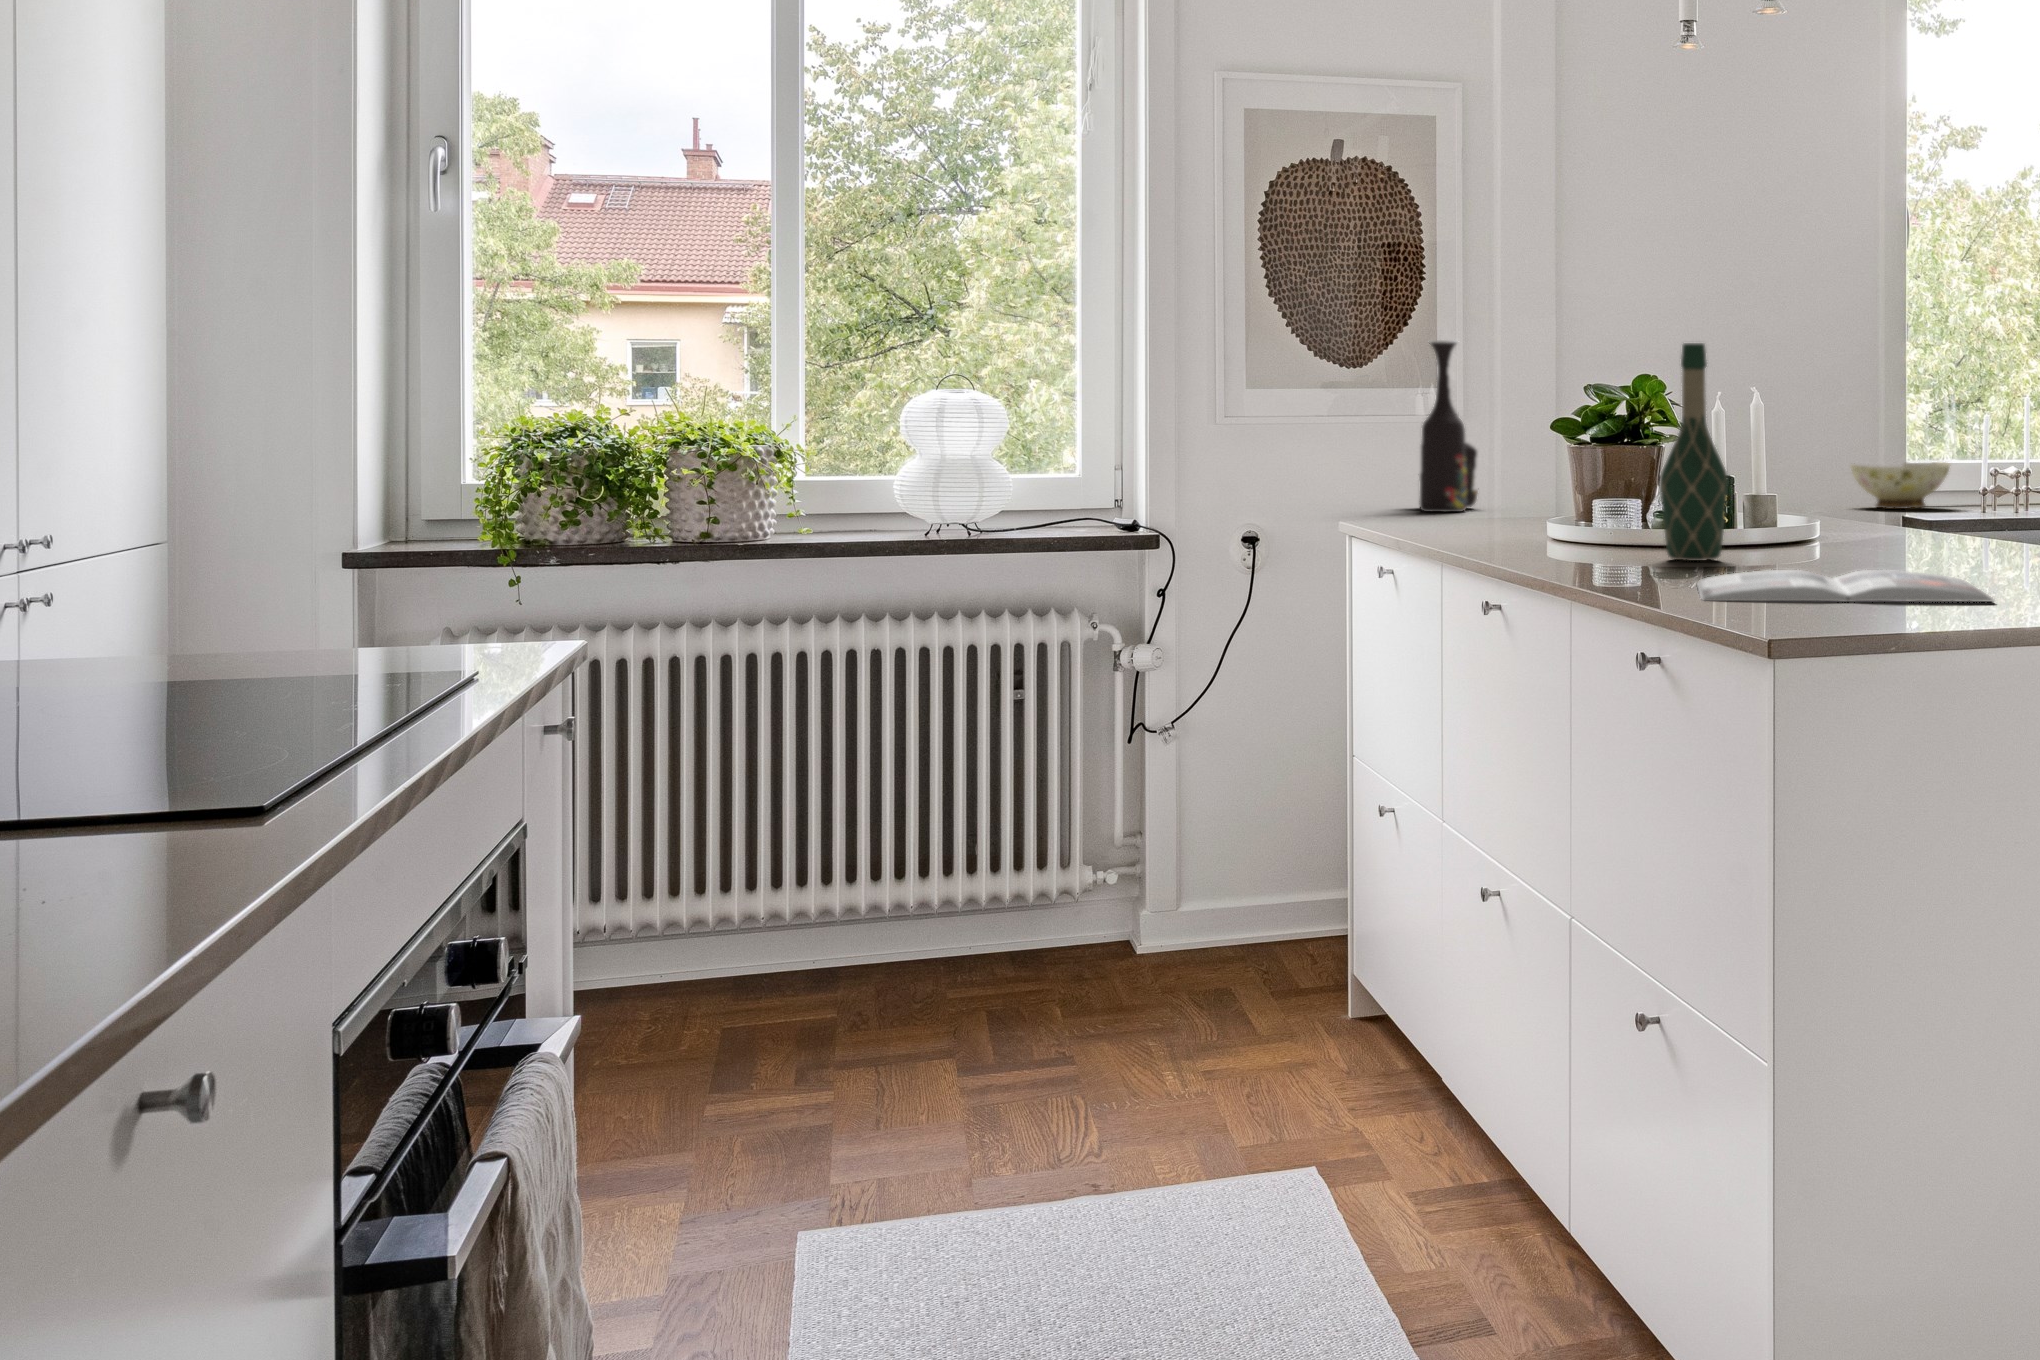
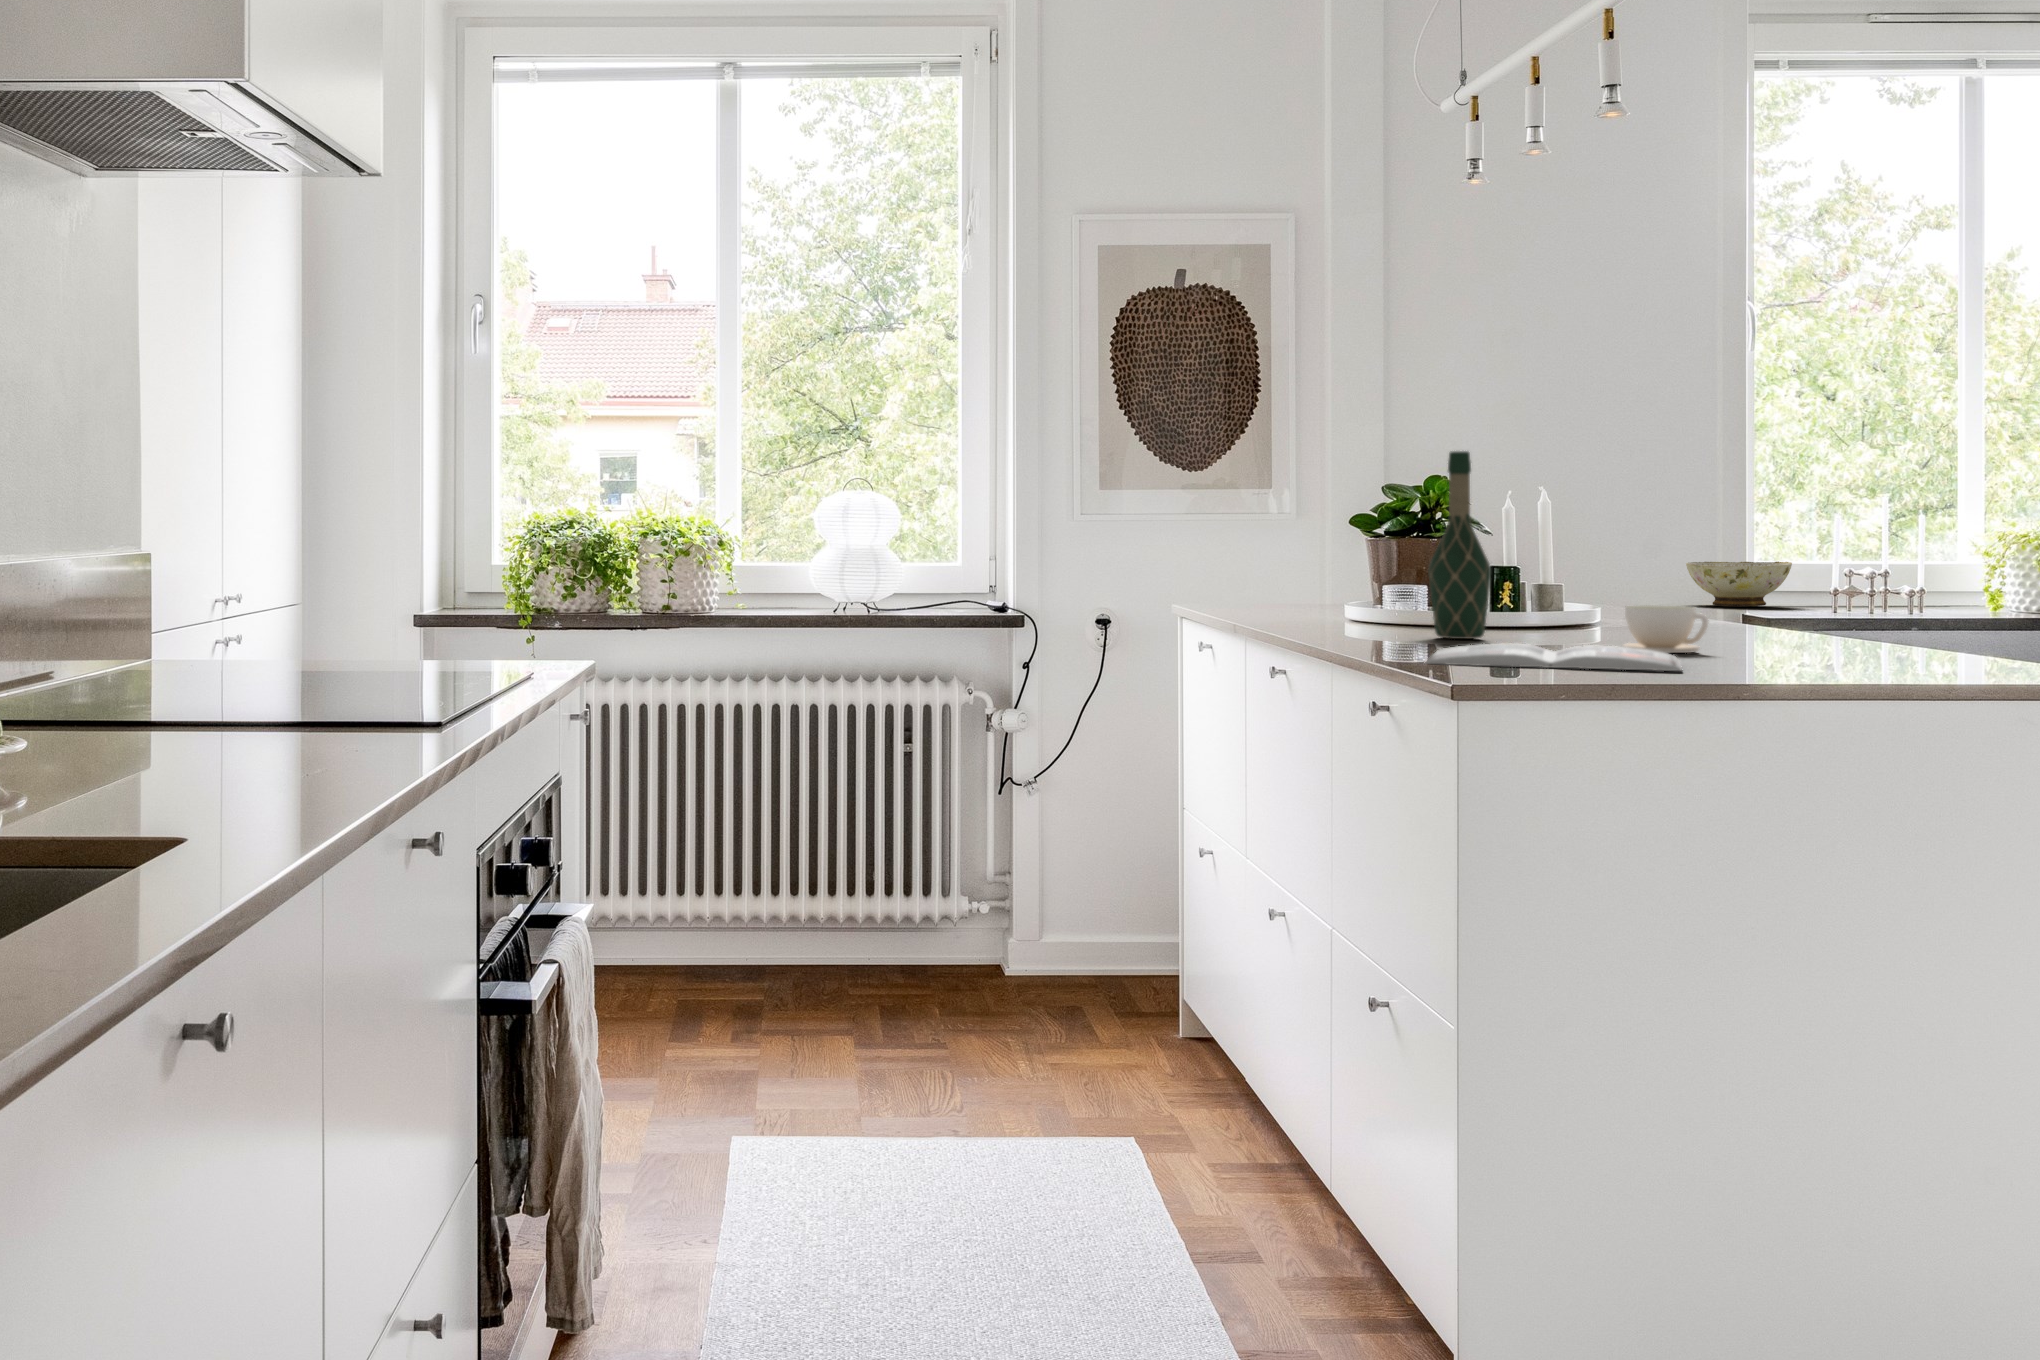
vase: present [1419,340,1477,512] -> none [1254,446,1318,601]
coffee cup: none [1882,519,1975,574] -> present [1622,606,1709,653]

